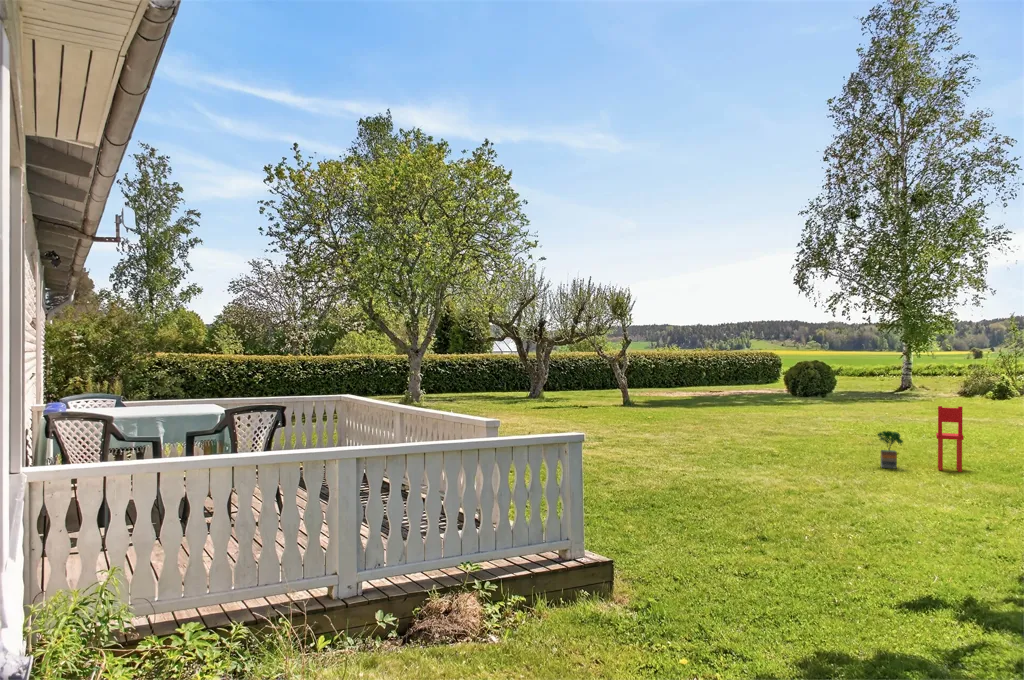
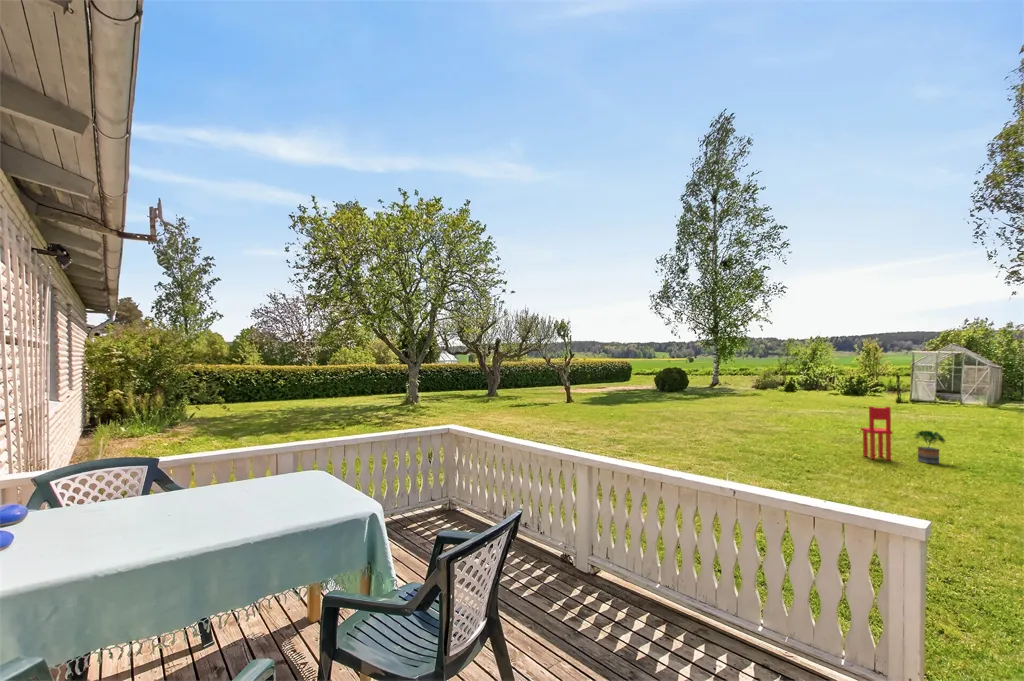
chair: present [936,406,964,472] -> present [861,407,892,460]

